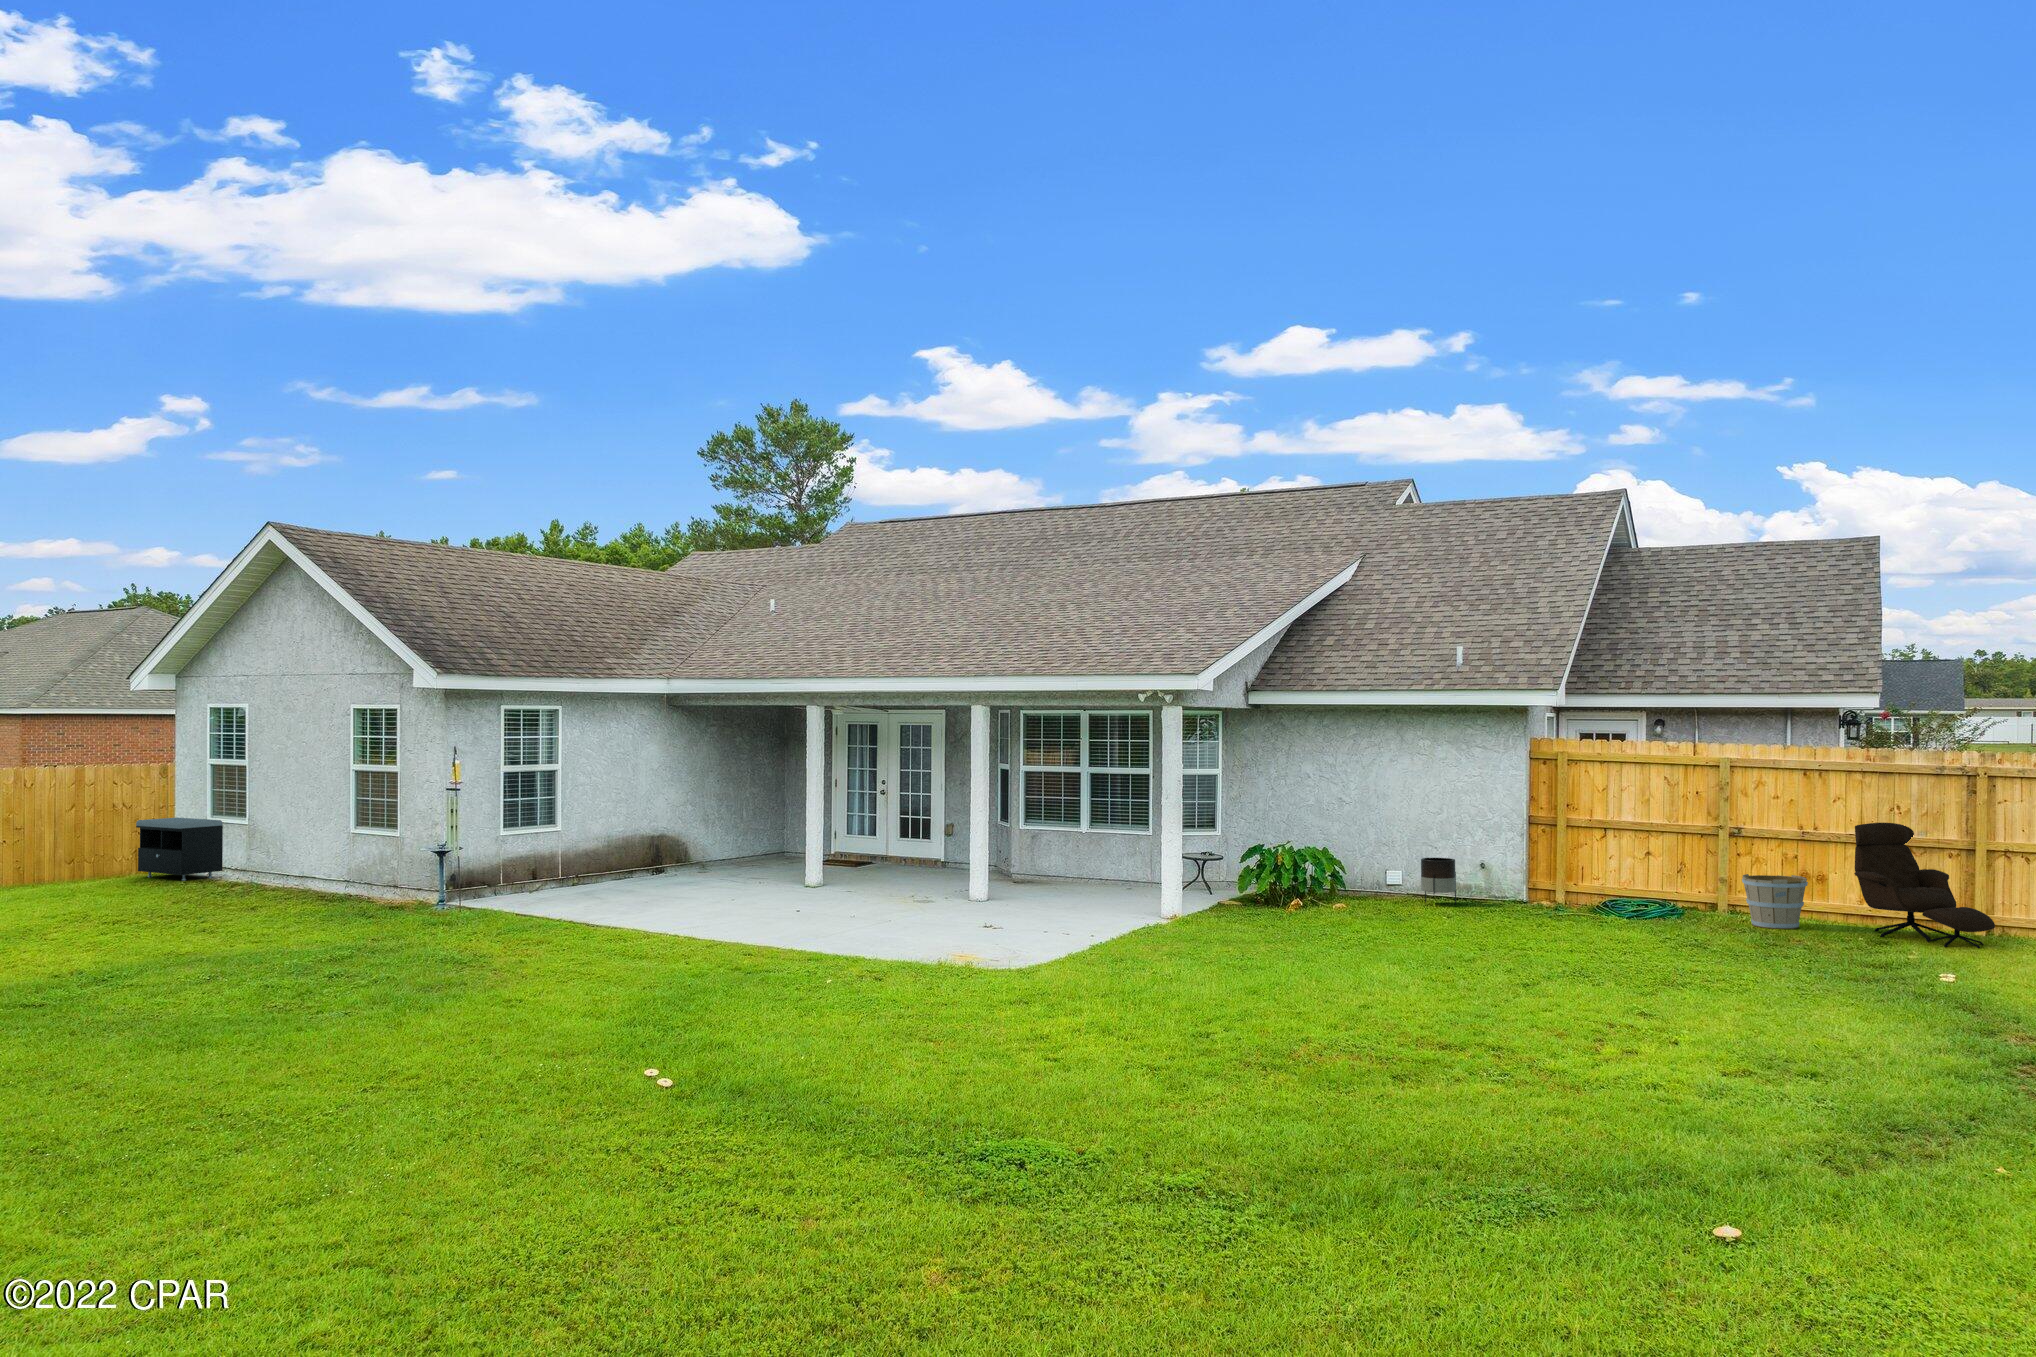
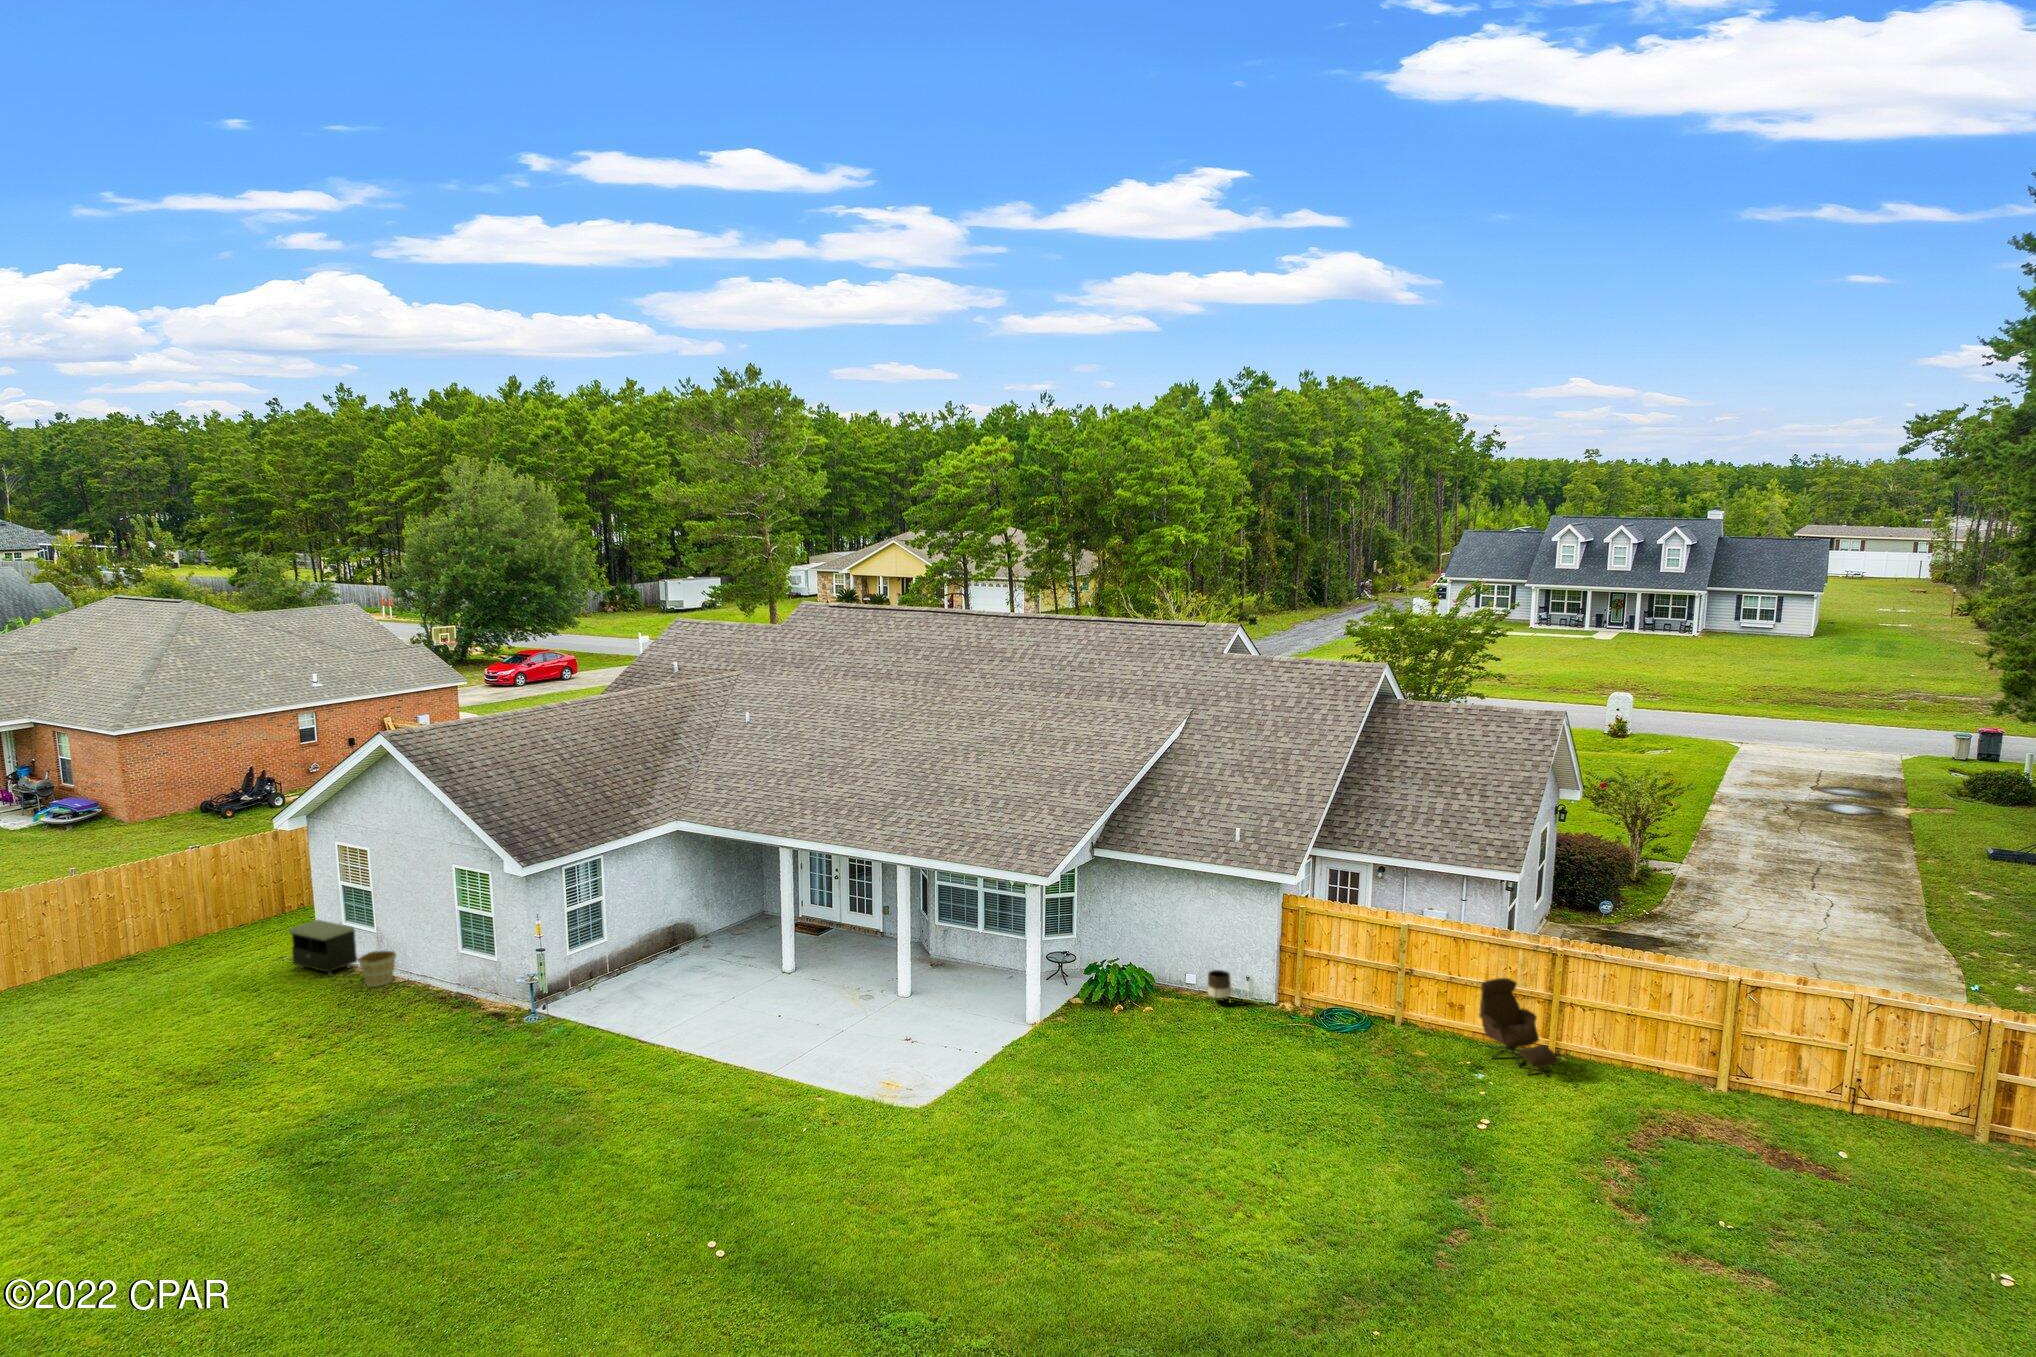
wooden bucket: present [1742,874,1808,929] -> present [359,951,397,987]

